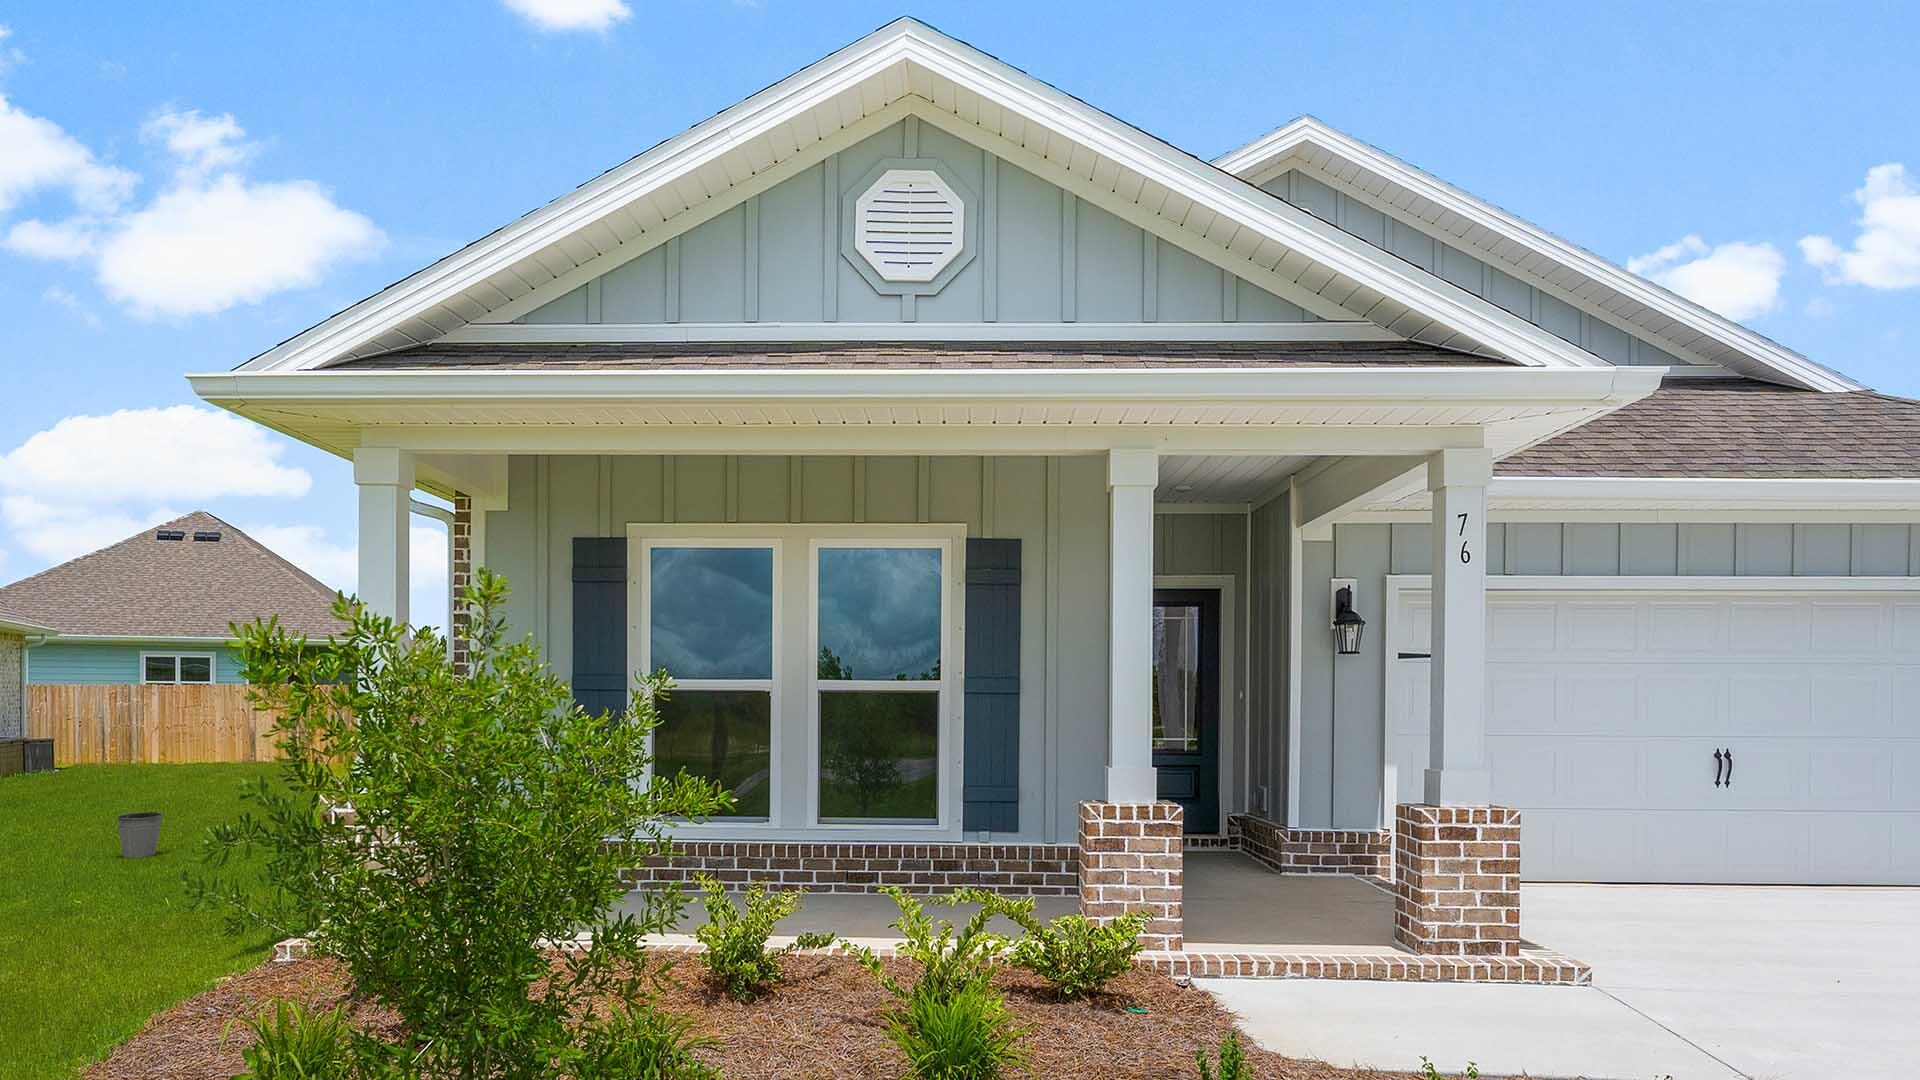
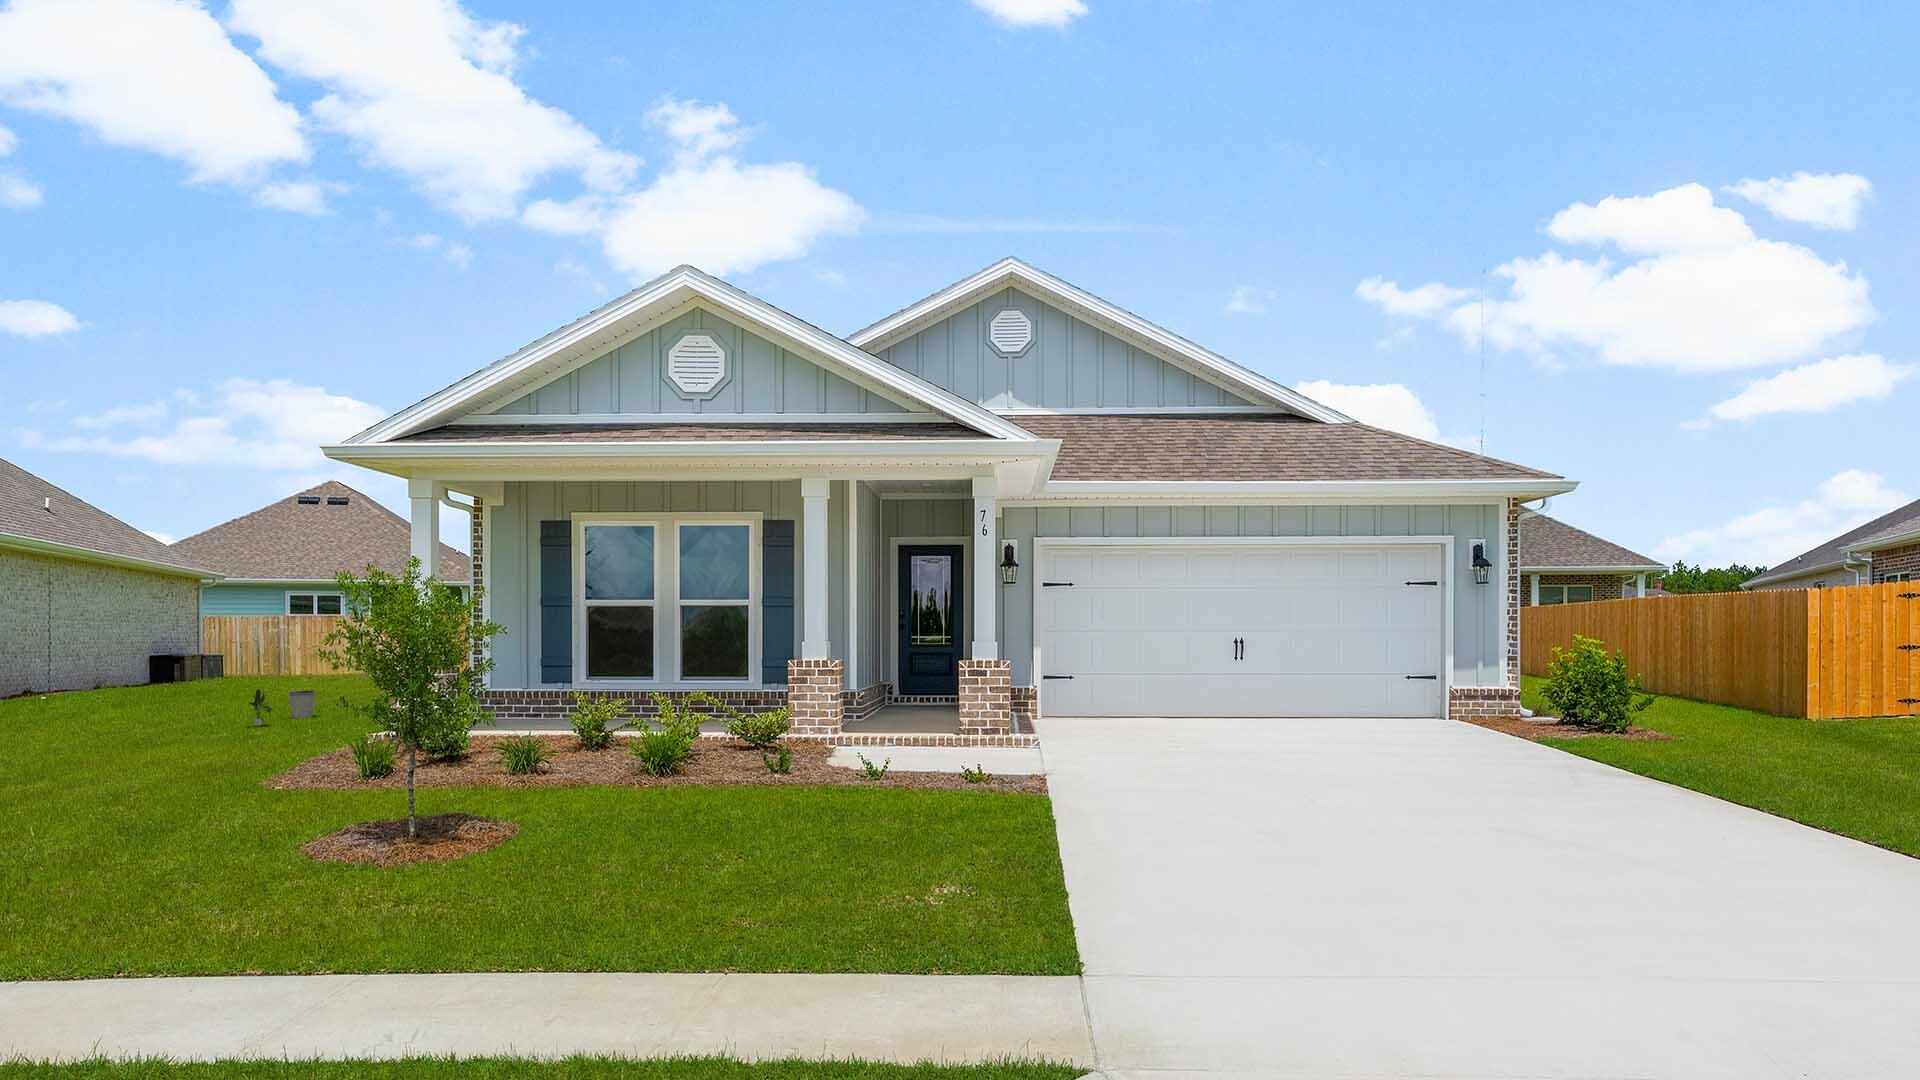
potted plant: none [43,817,87,879] -> present [249,689,273,726]

